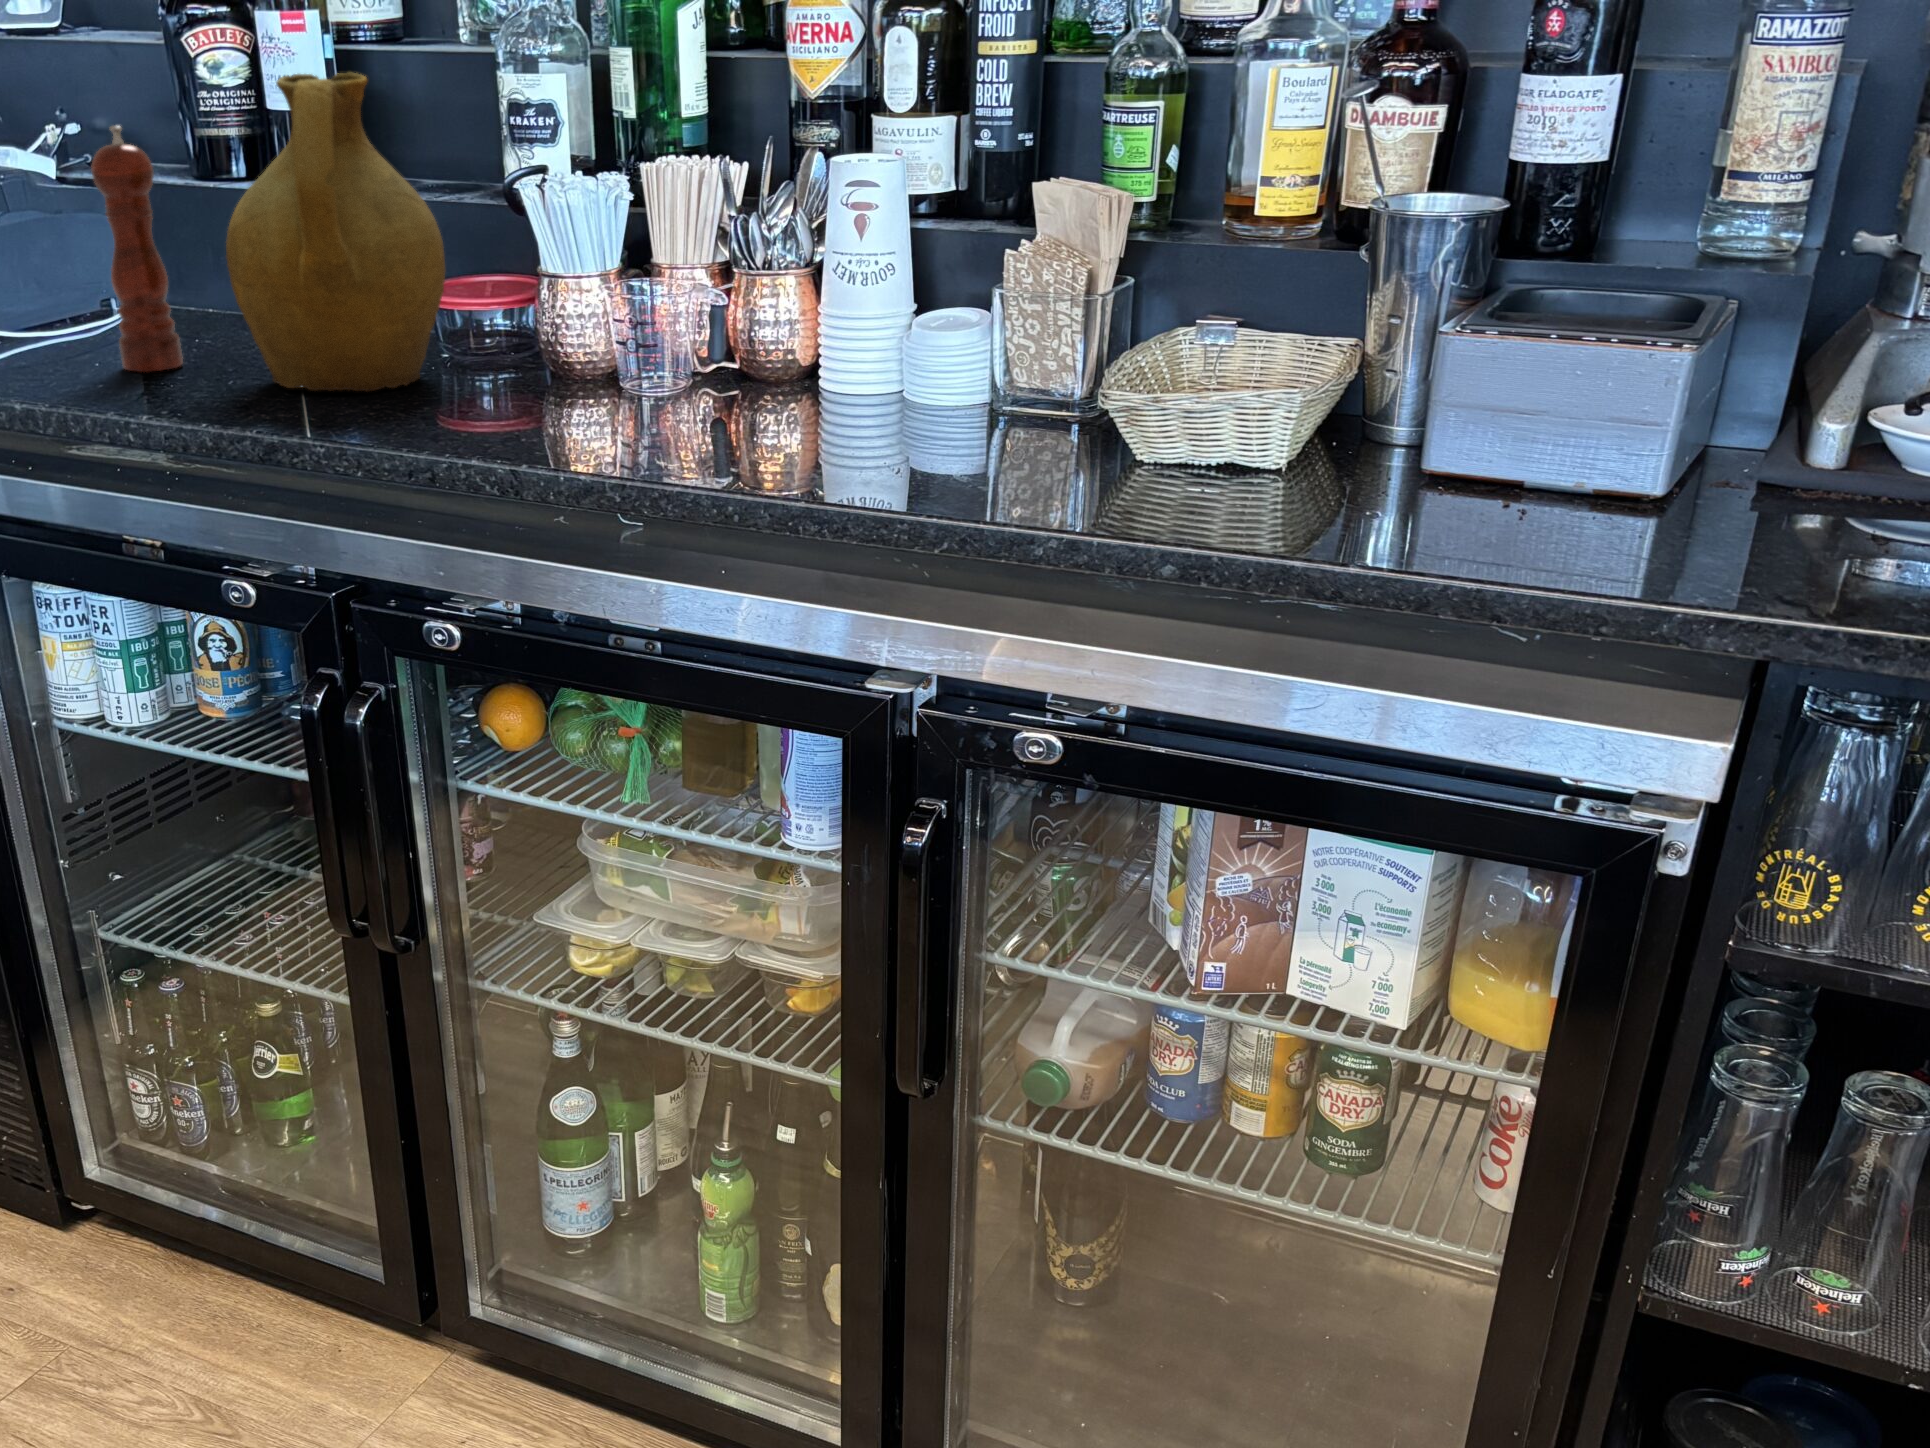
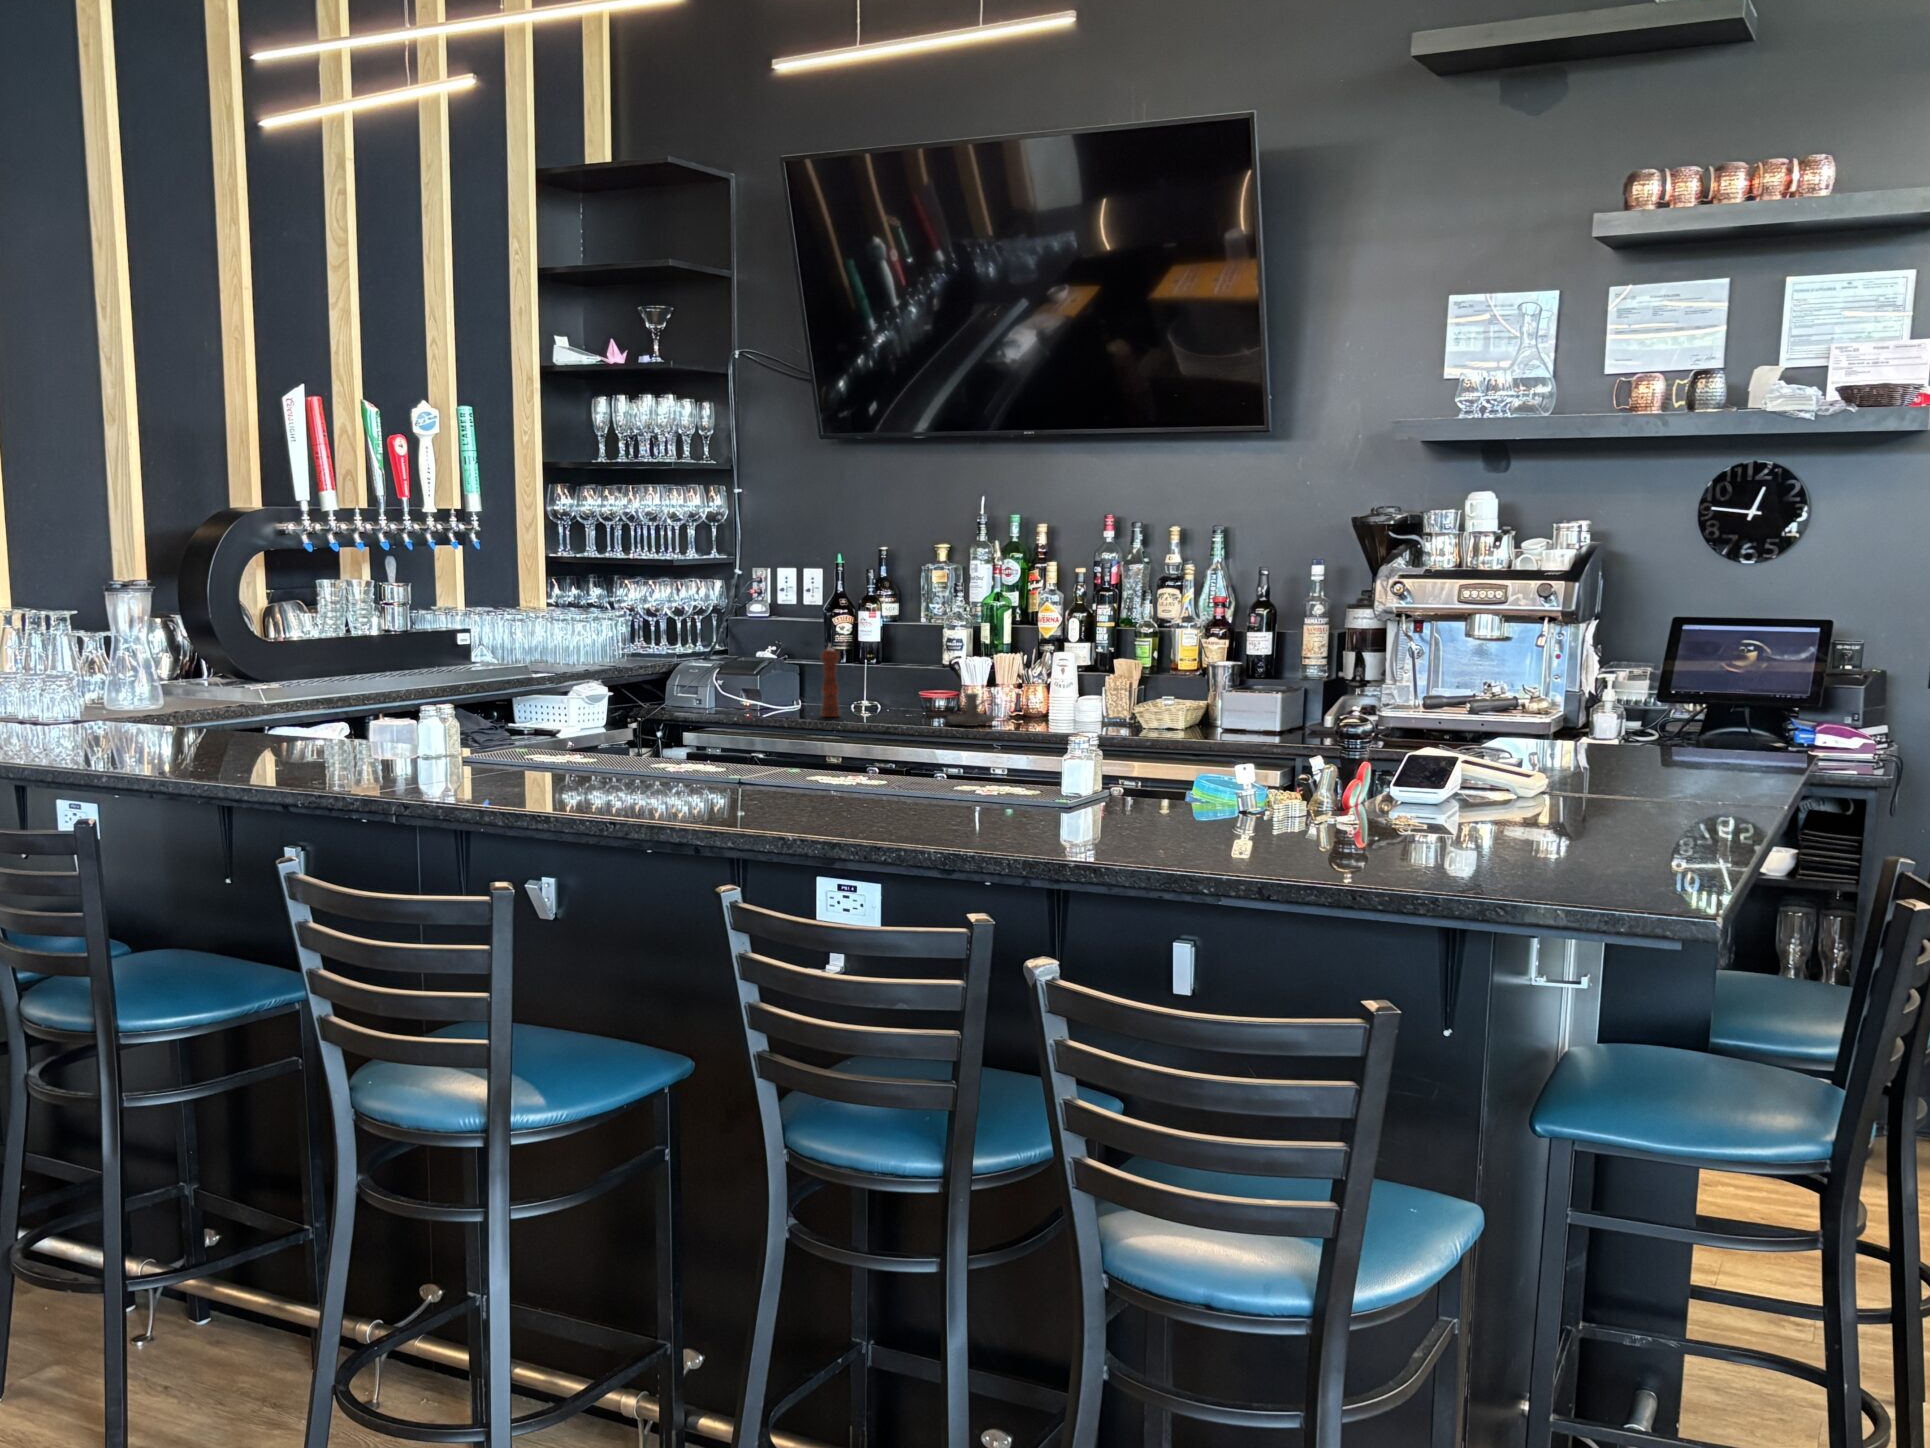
pitcher: present [226,72,446,391] -> none [866,629,932,720]
candle holder: none [467,309,648,429] -> present [947,693,999,726]

